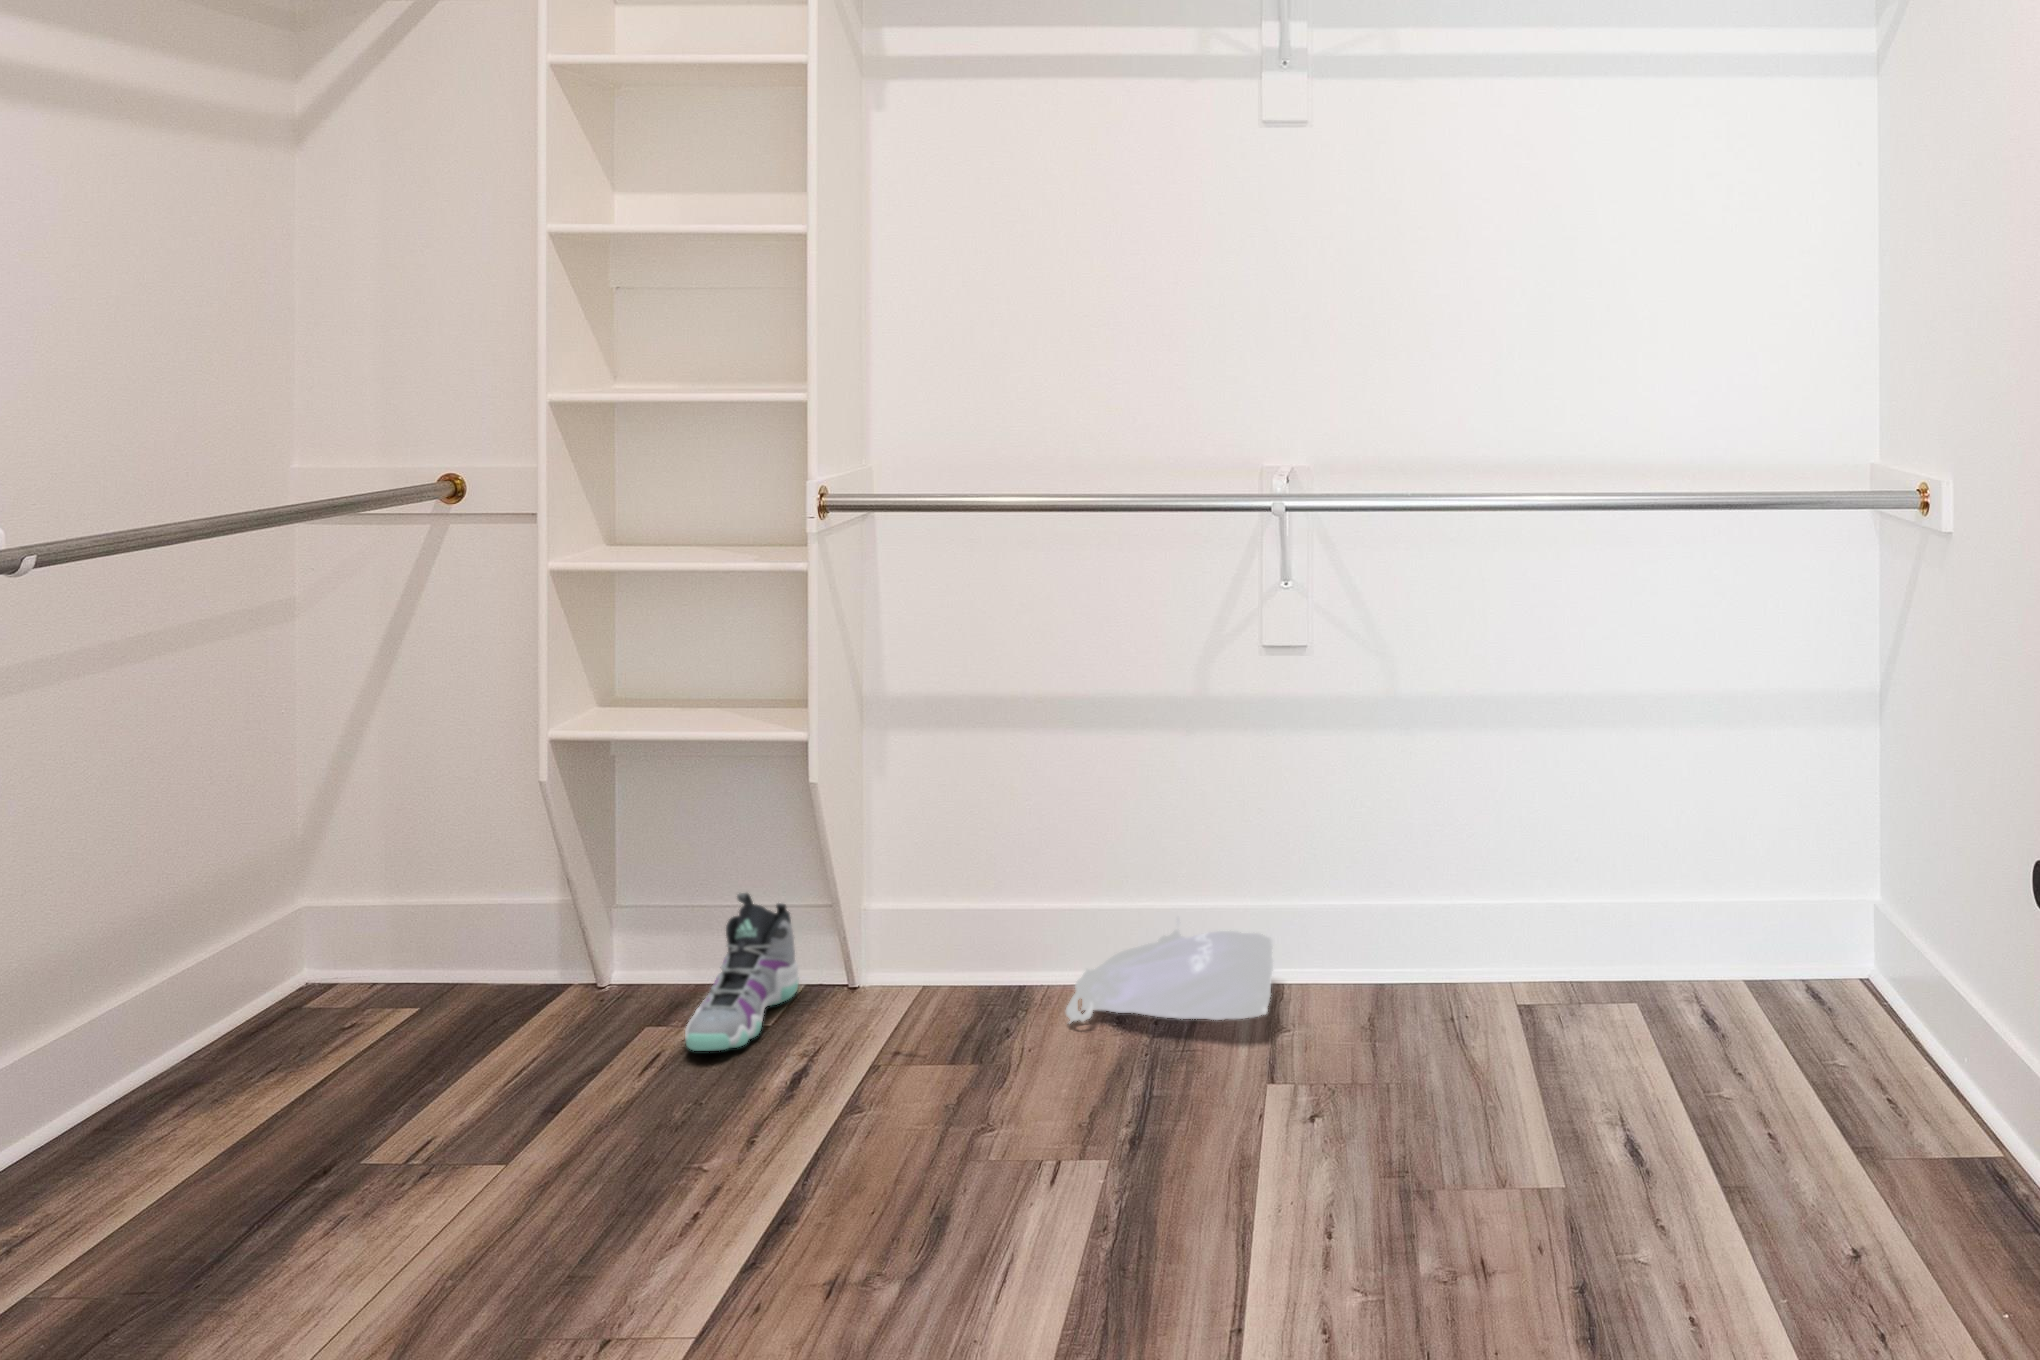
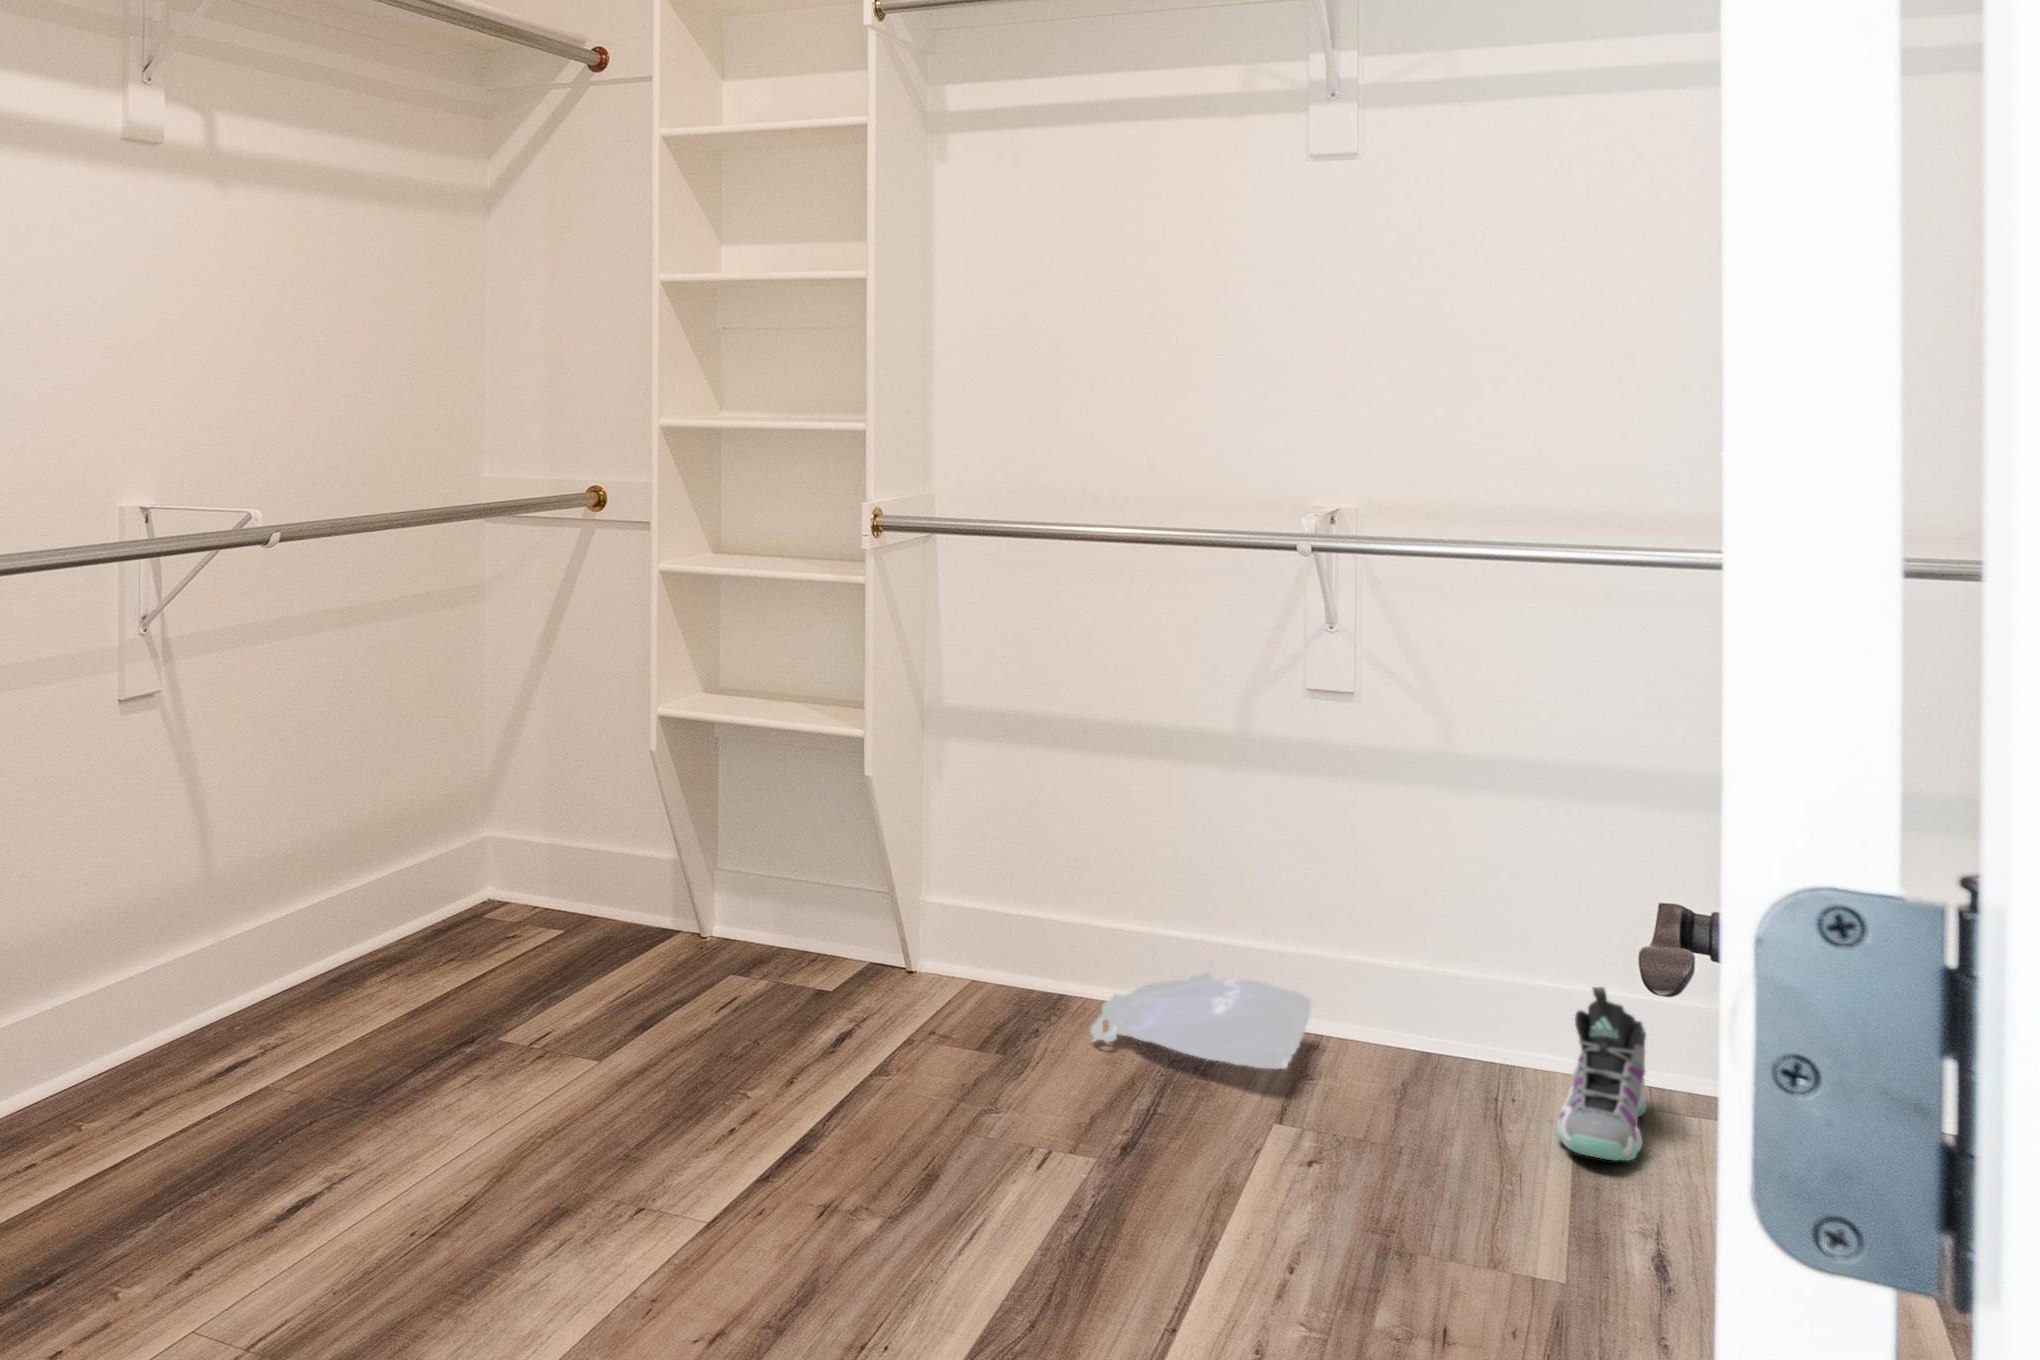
sneaker: present [685,893,798,1051] -> present [1556,987,1646,1161]

